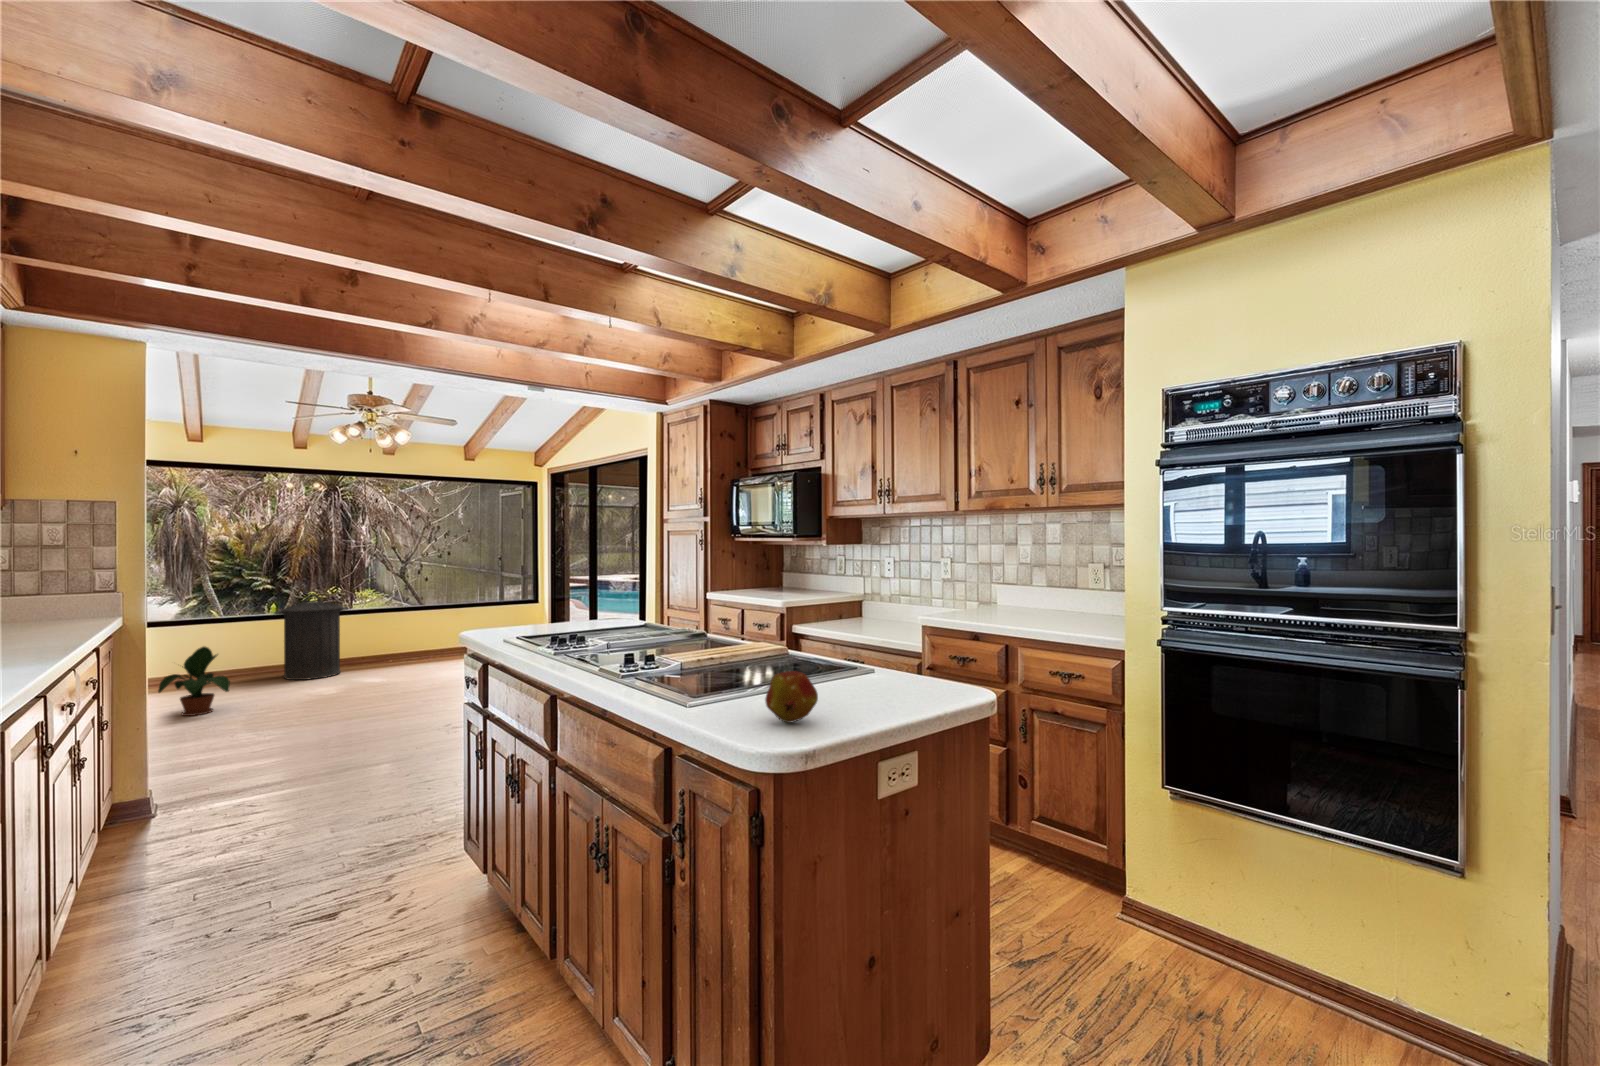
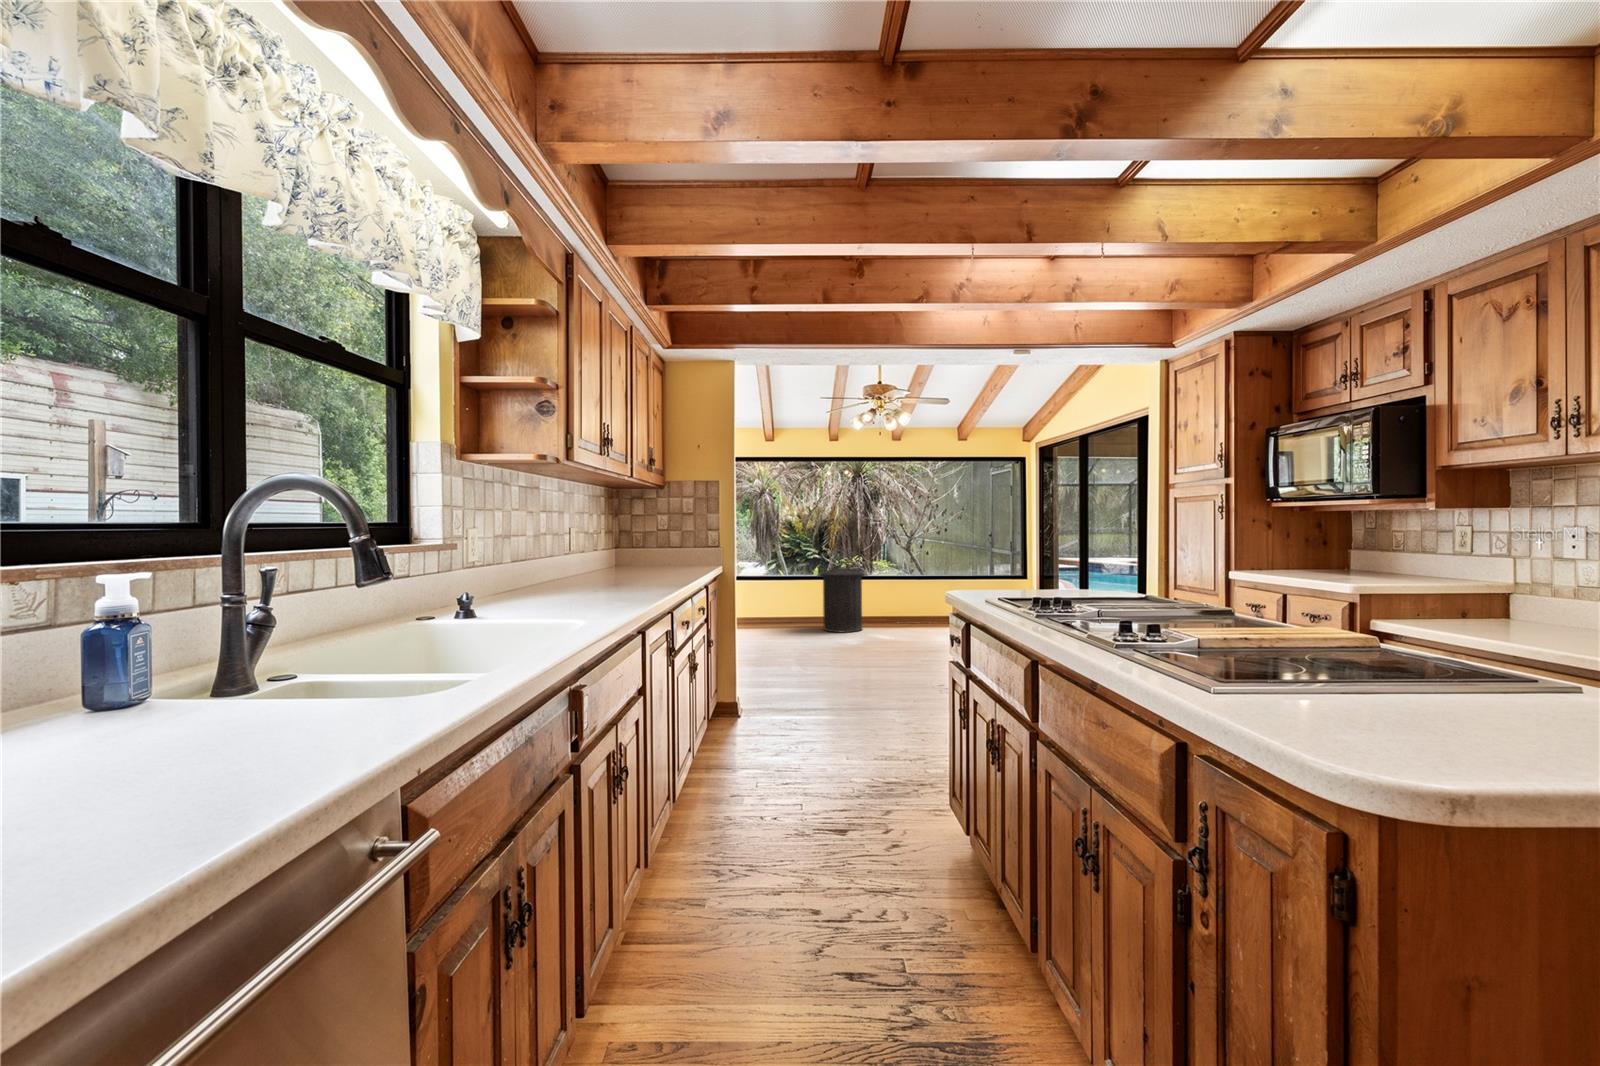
potted plant: present [158,647,230,716] -> none [744,597,787,651]
fruit: present [765,671,818,723] -> none [1349,656,1460,737]

